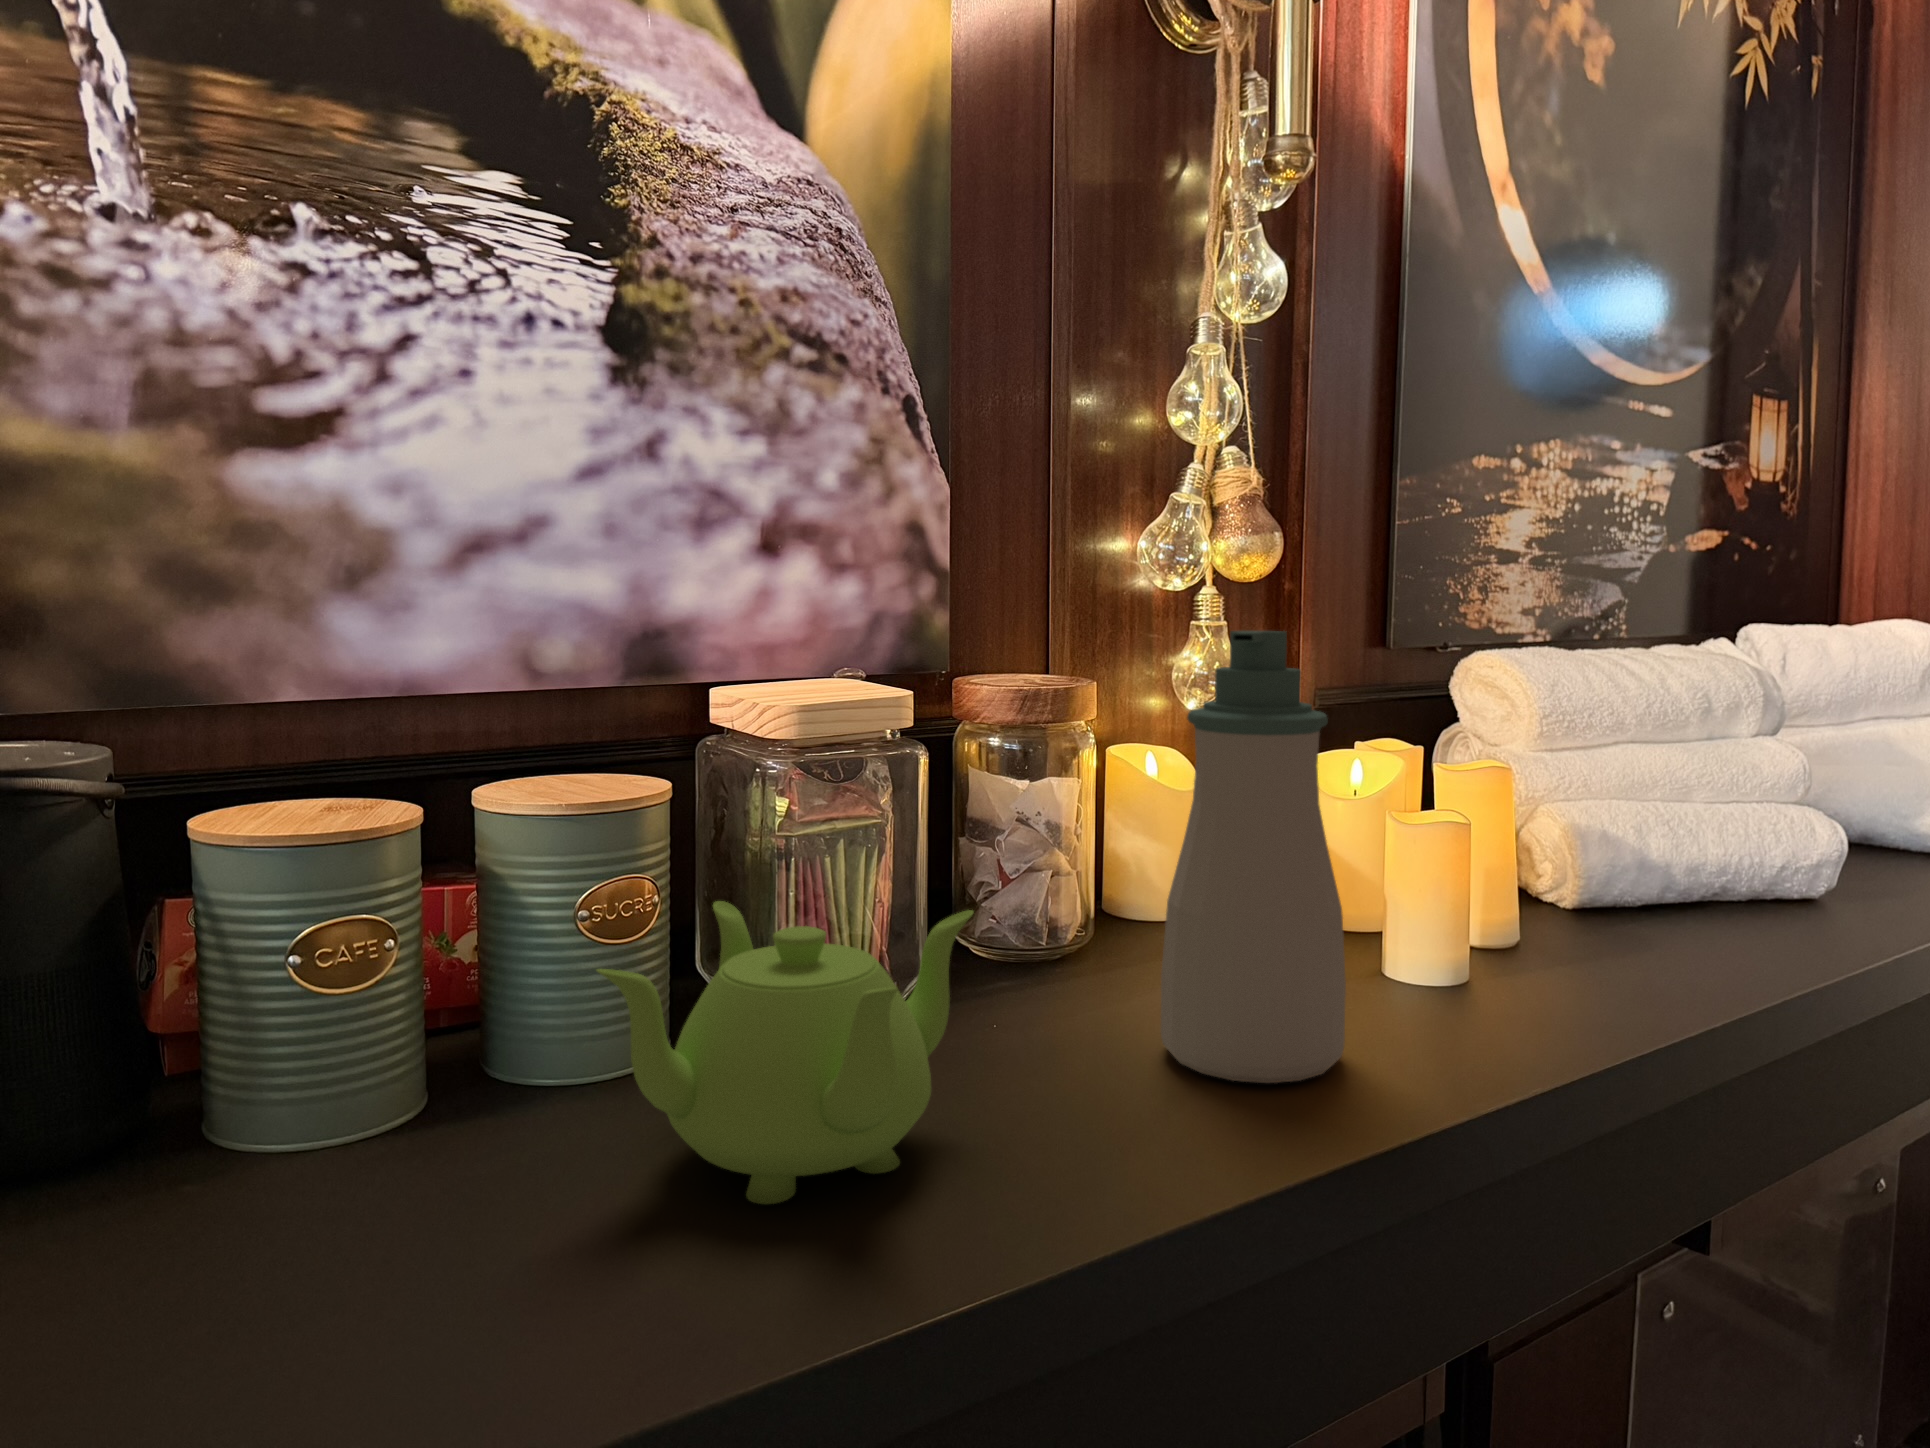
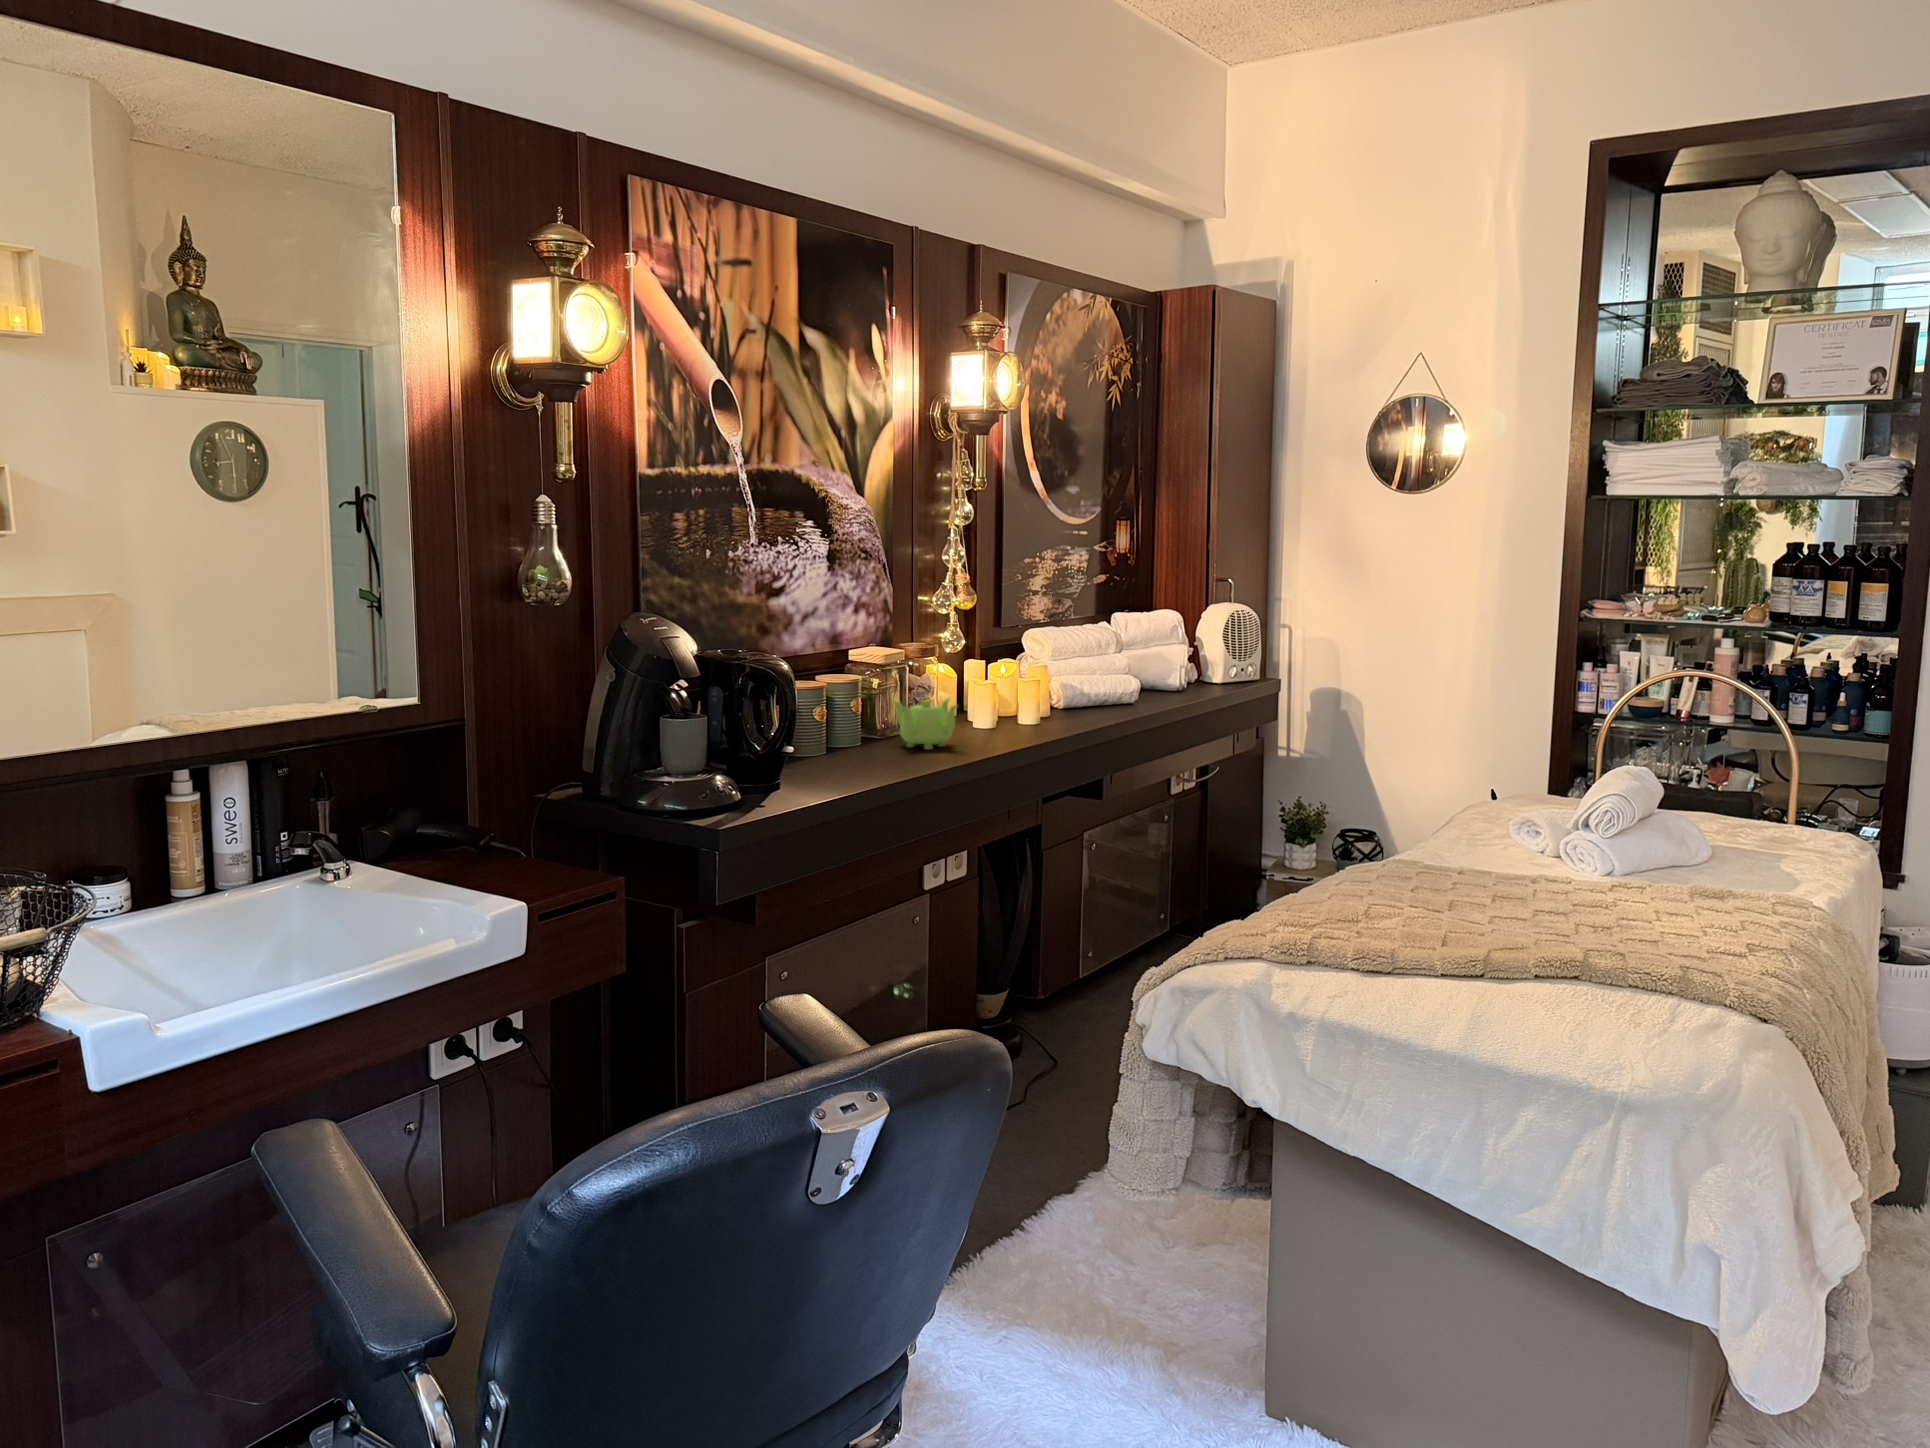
soap bottle: present [1161,631,1346,1083] -> none [977,634,1019,735]

